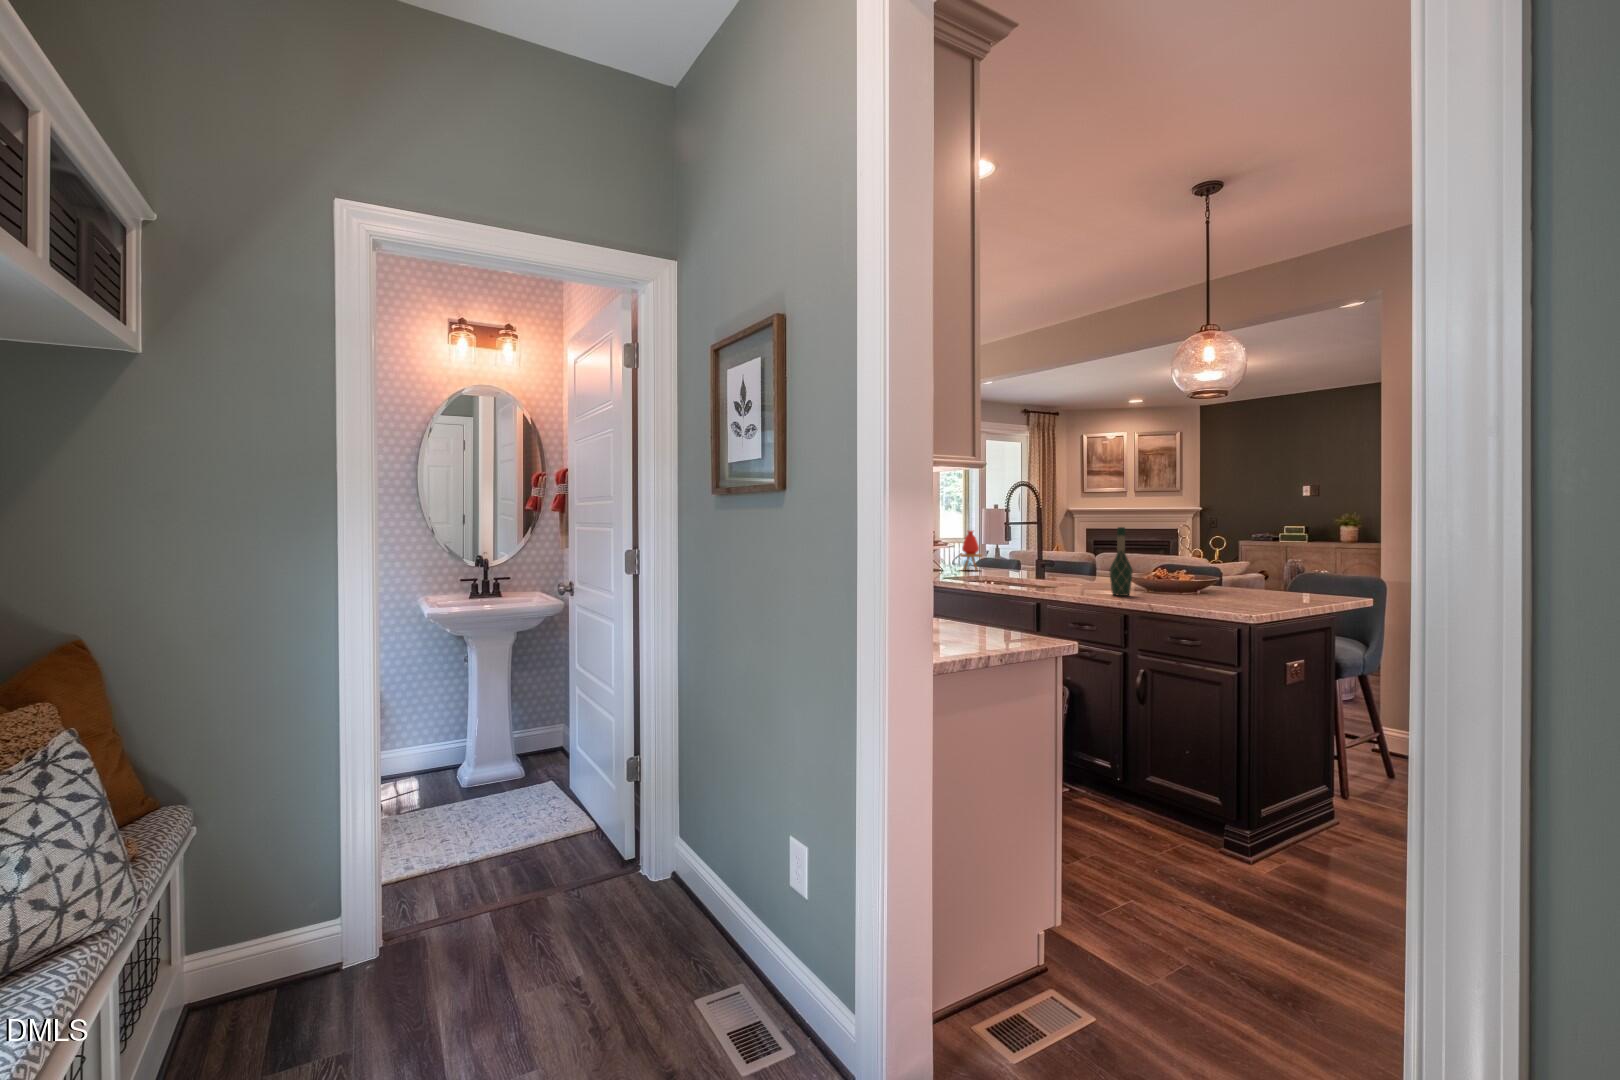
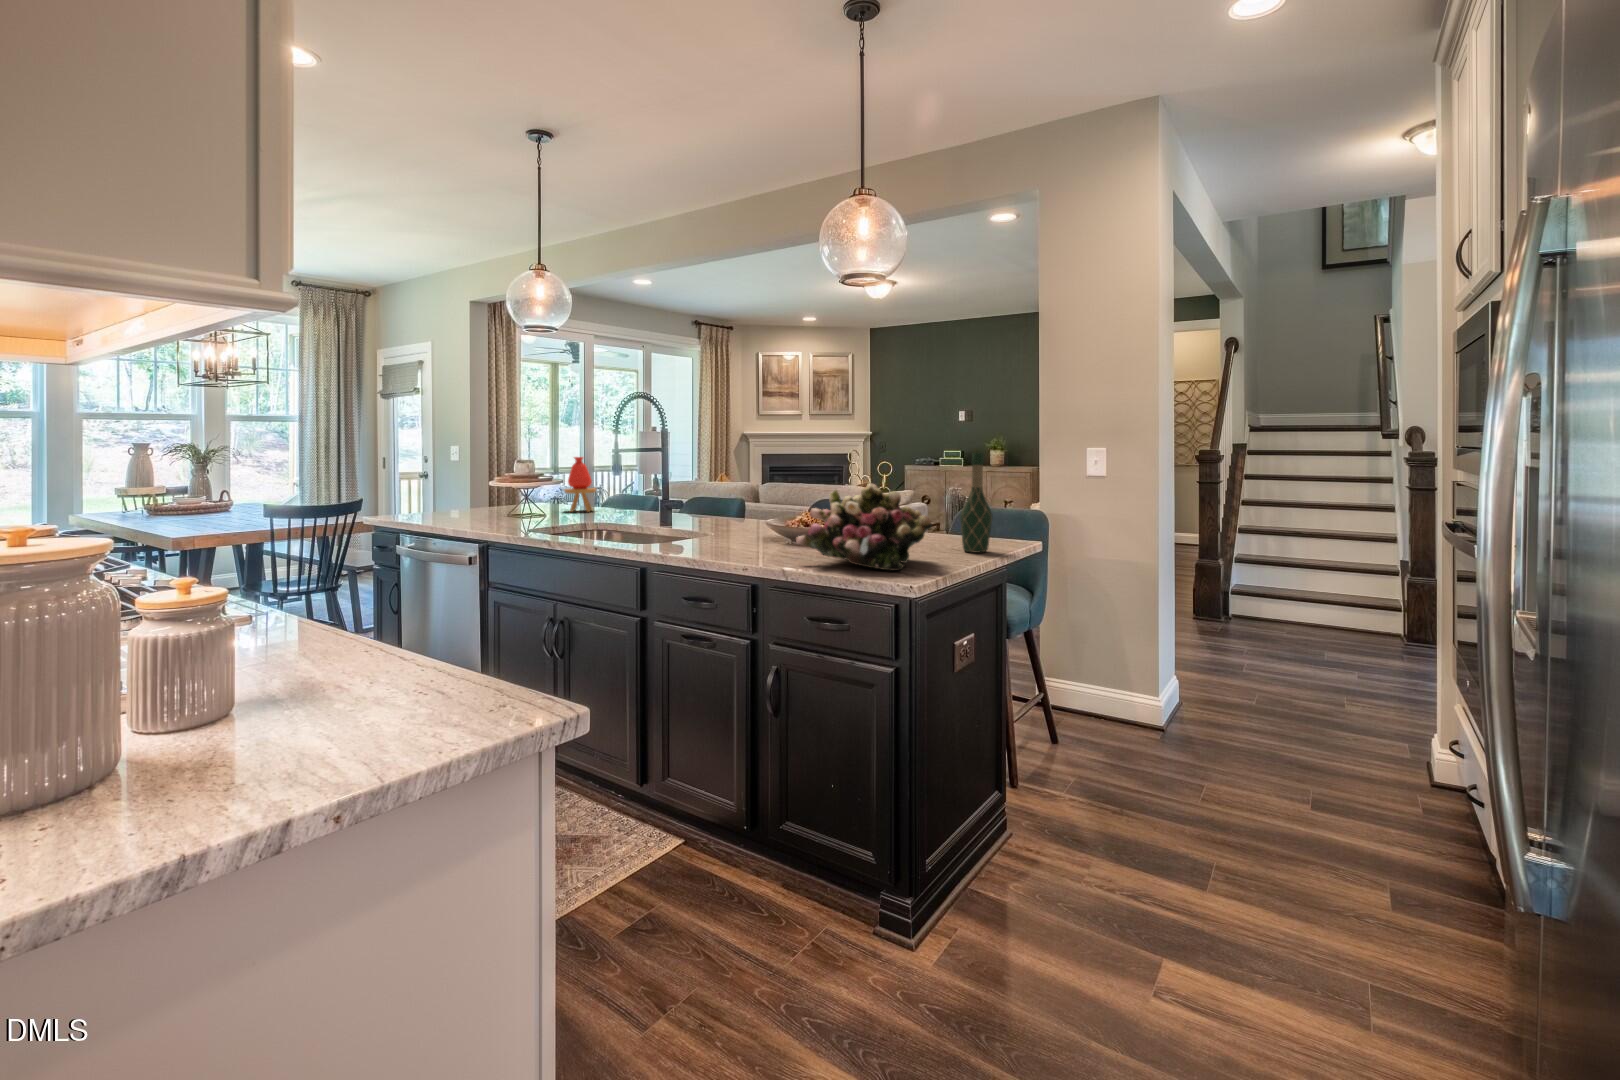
wine bottle: present [1109,527,1133,596] -> present [960,453,992,553]
flower arrangement: none [1160,550,1265,608] -> present [796,484,932,571]

